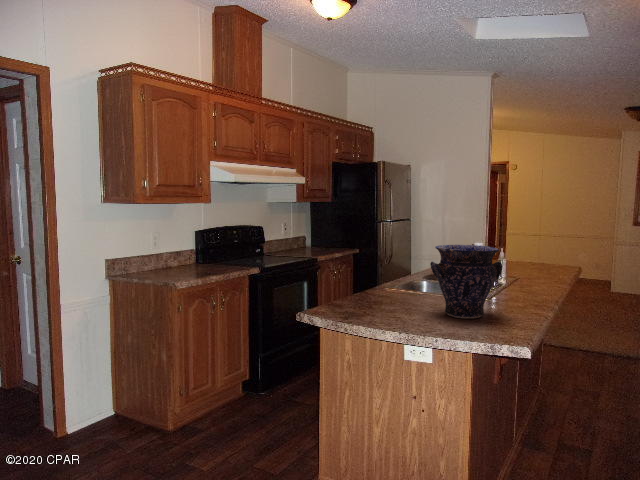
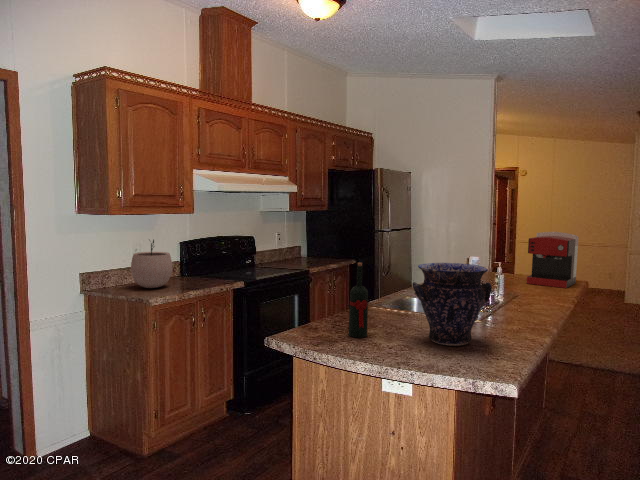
coffee maker: none [525,220,573,272] -> present [527,232,579,288]
plant pot: none [154,227,193,274] -> present [131,240,172,288]
wine bottle: none [371,245,389,313] -> present [349,263,368,337]

